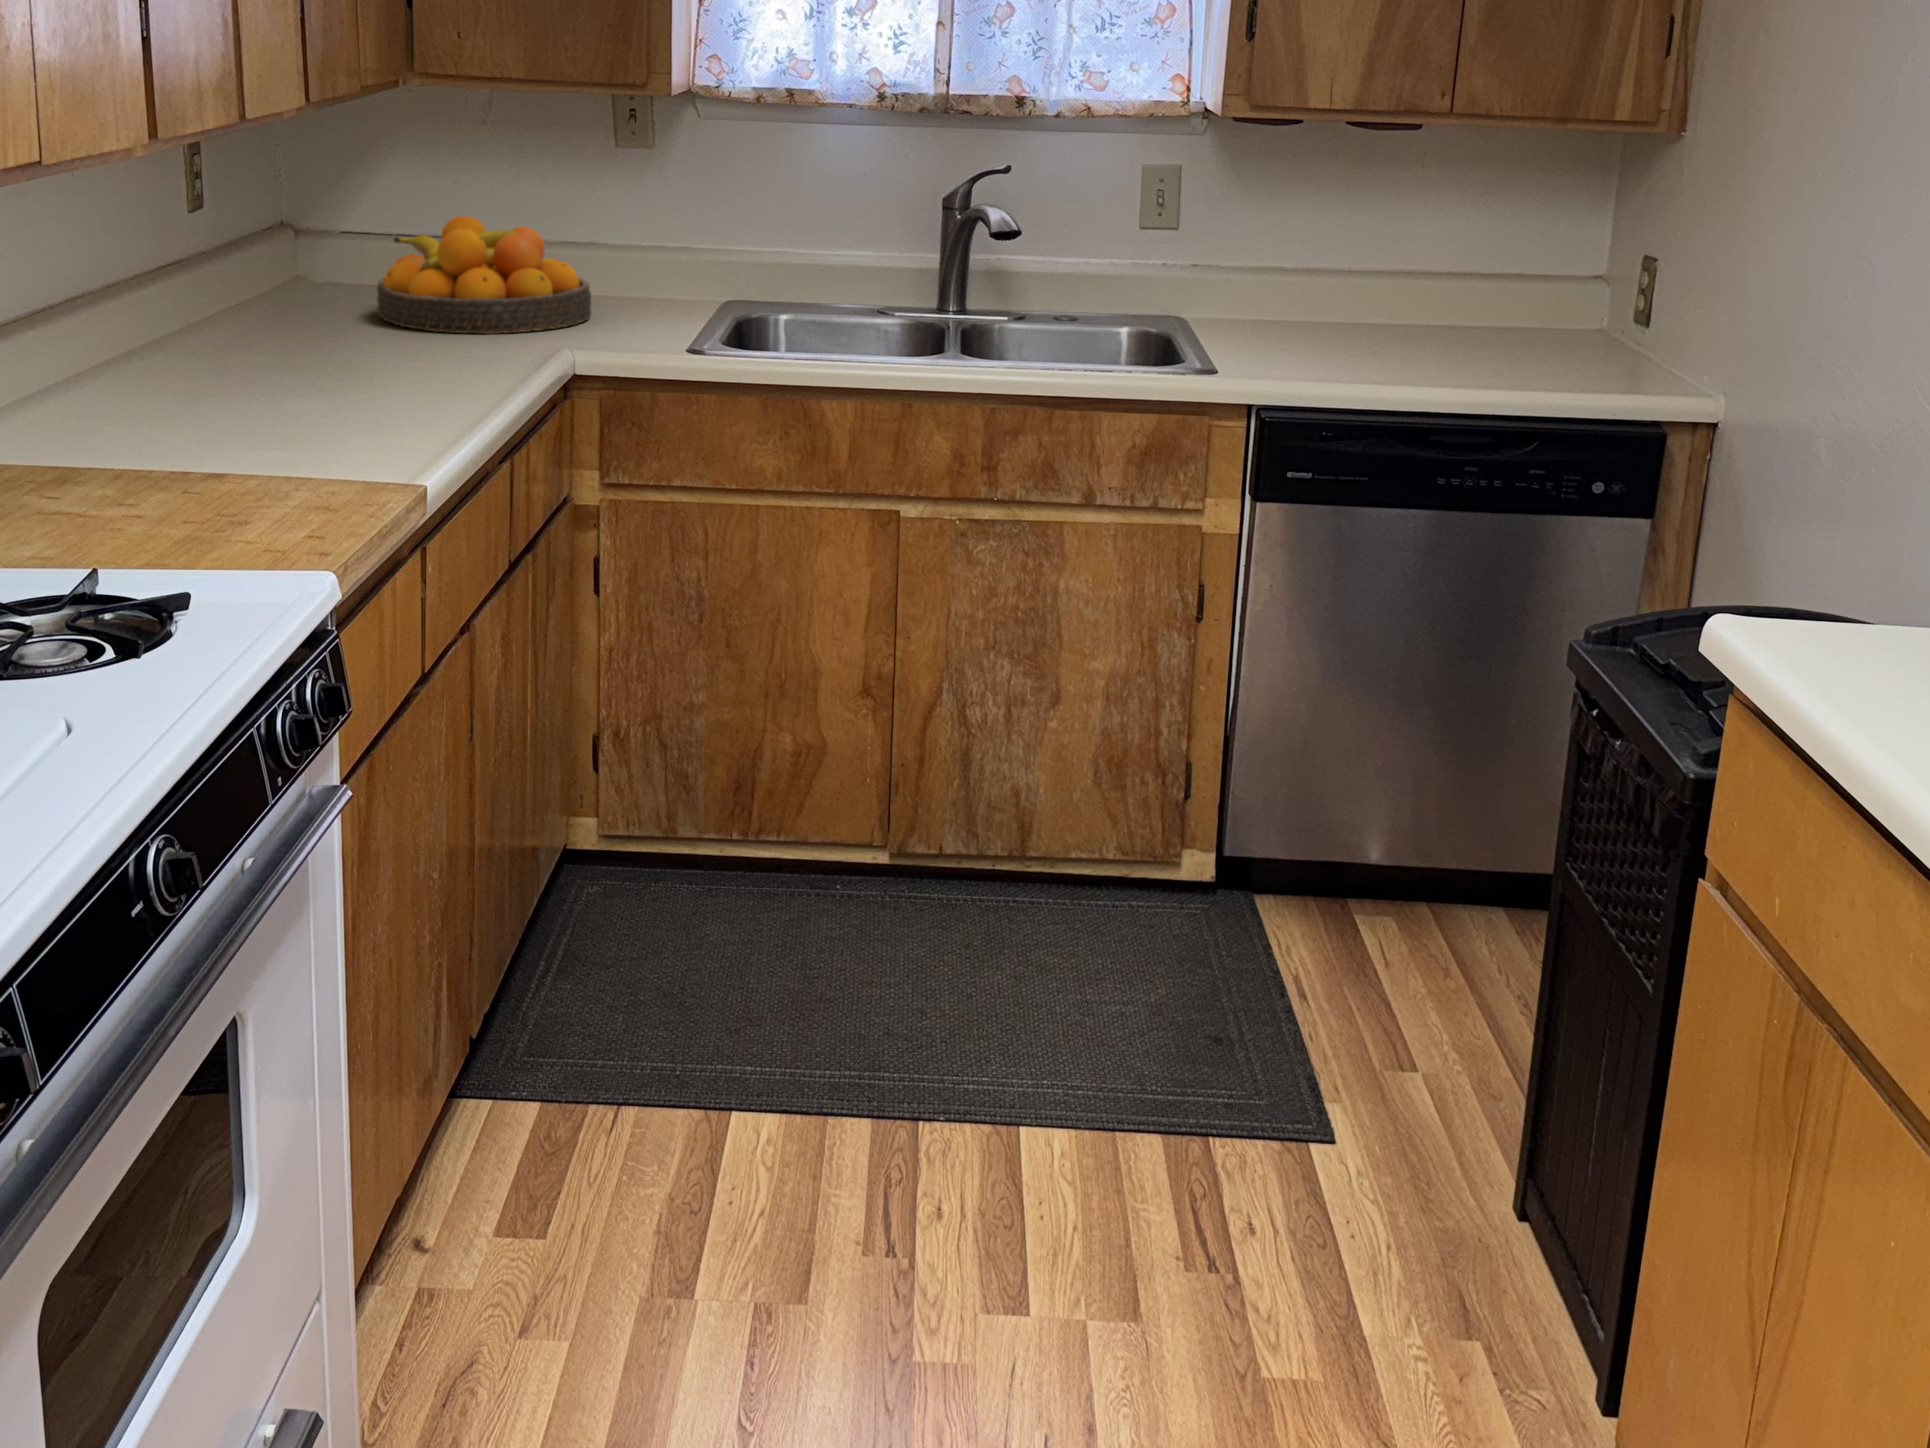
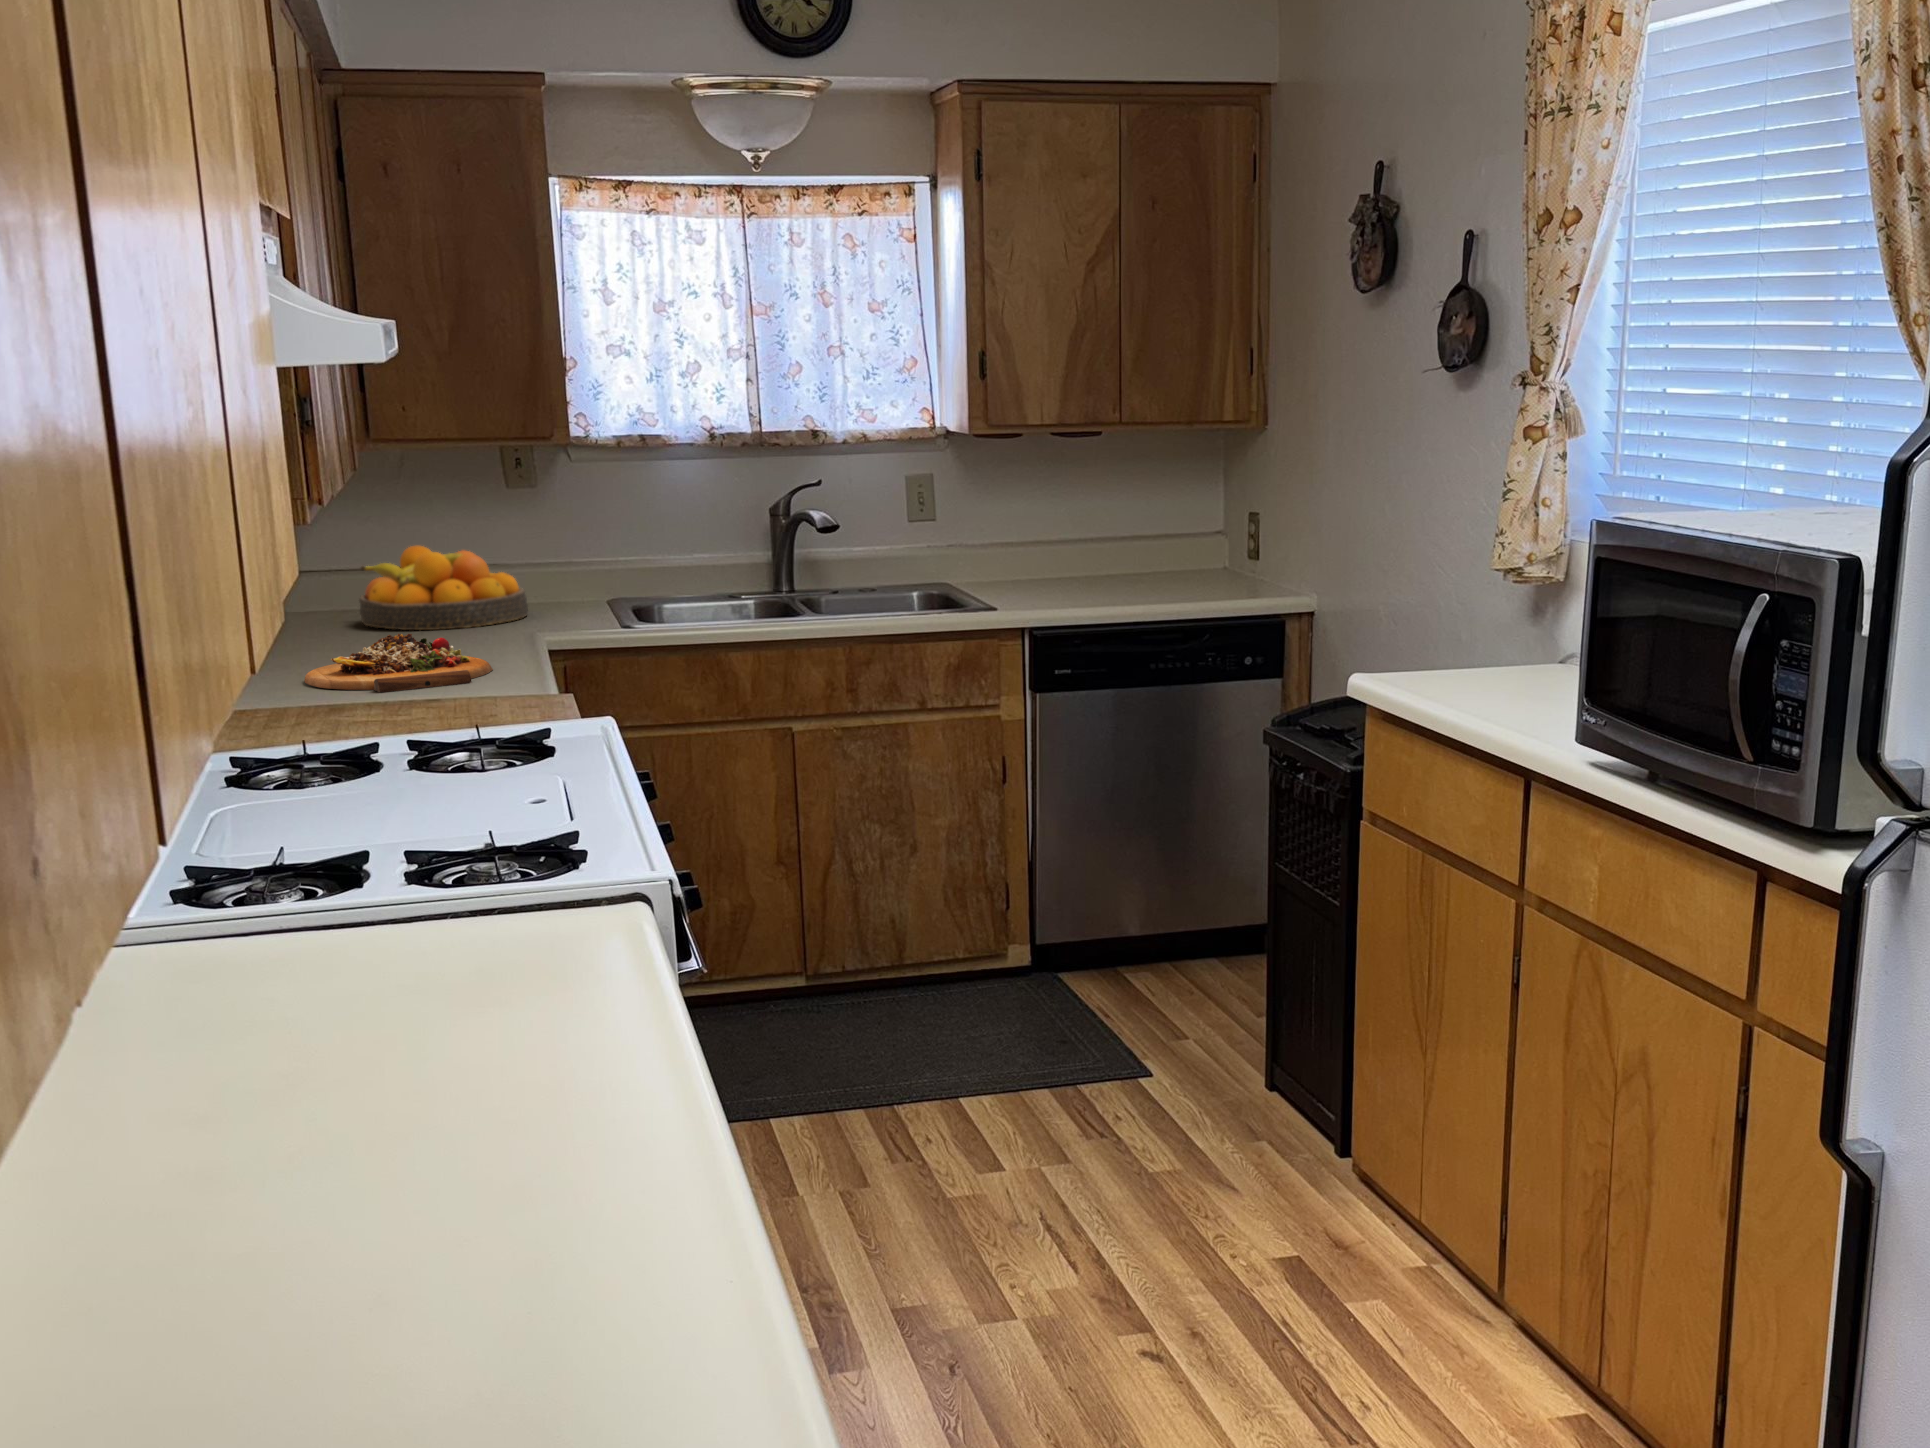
cutting board: none [154,356,415,448] -> present [305,634,493,693]

